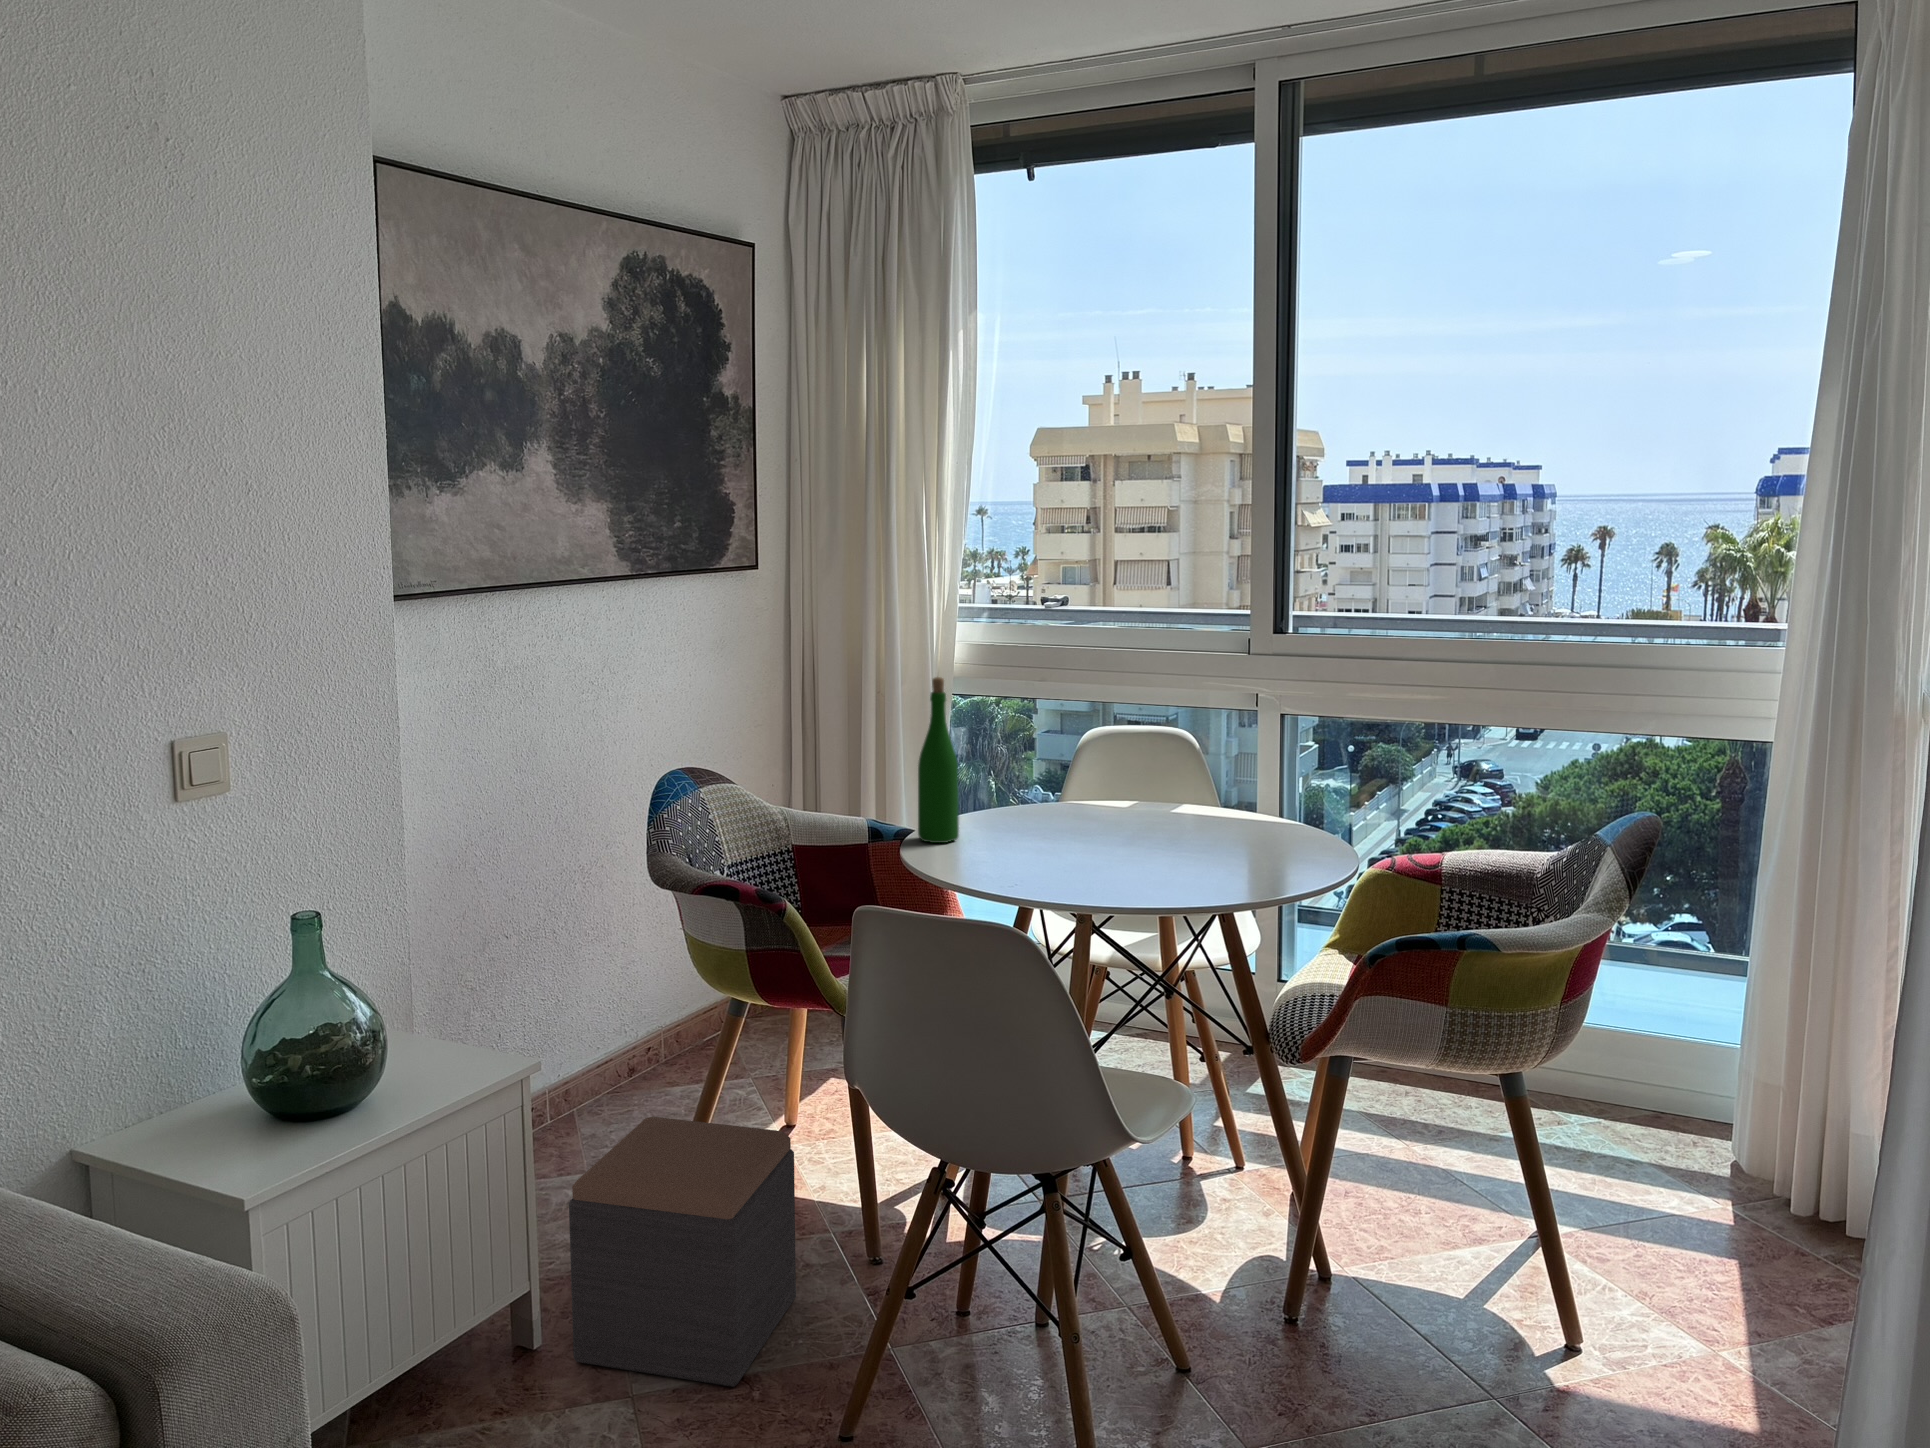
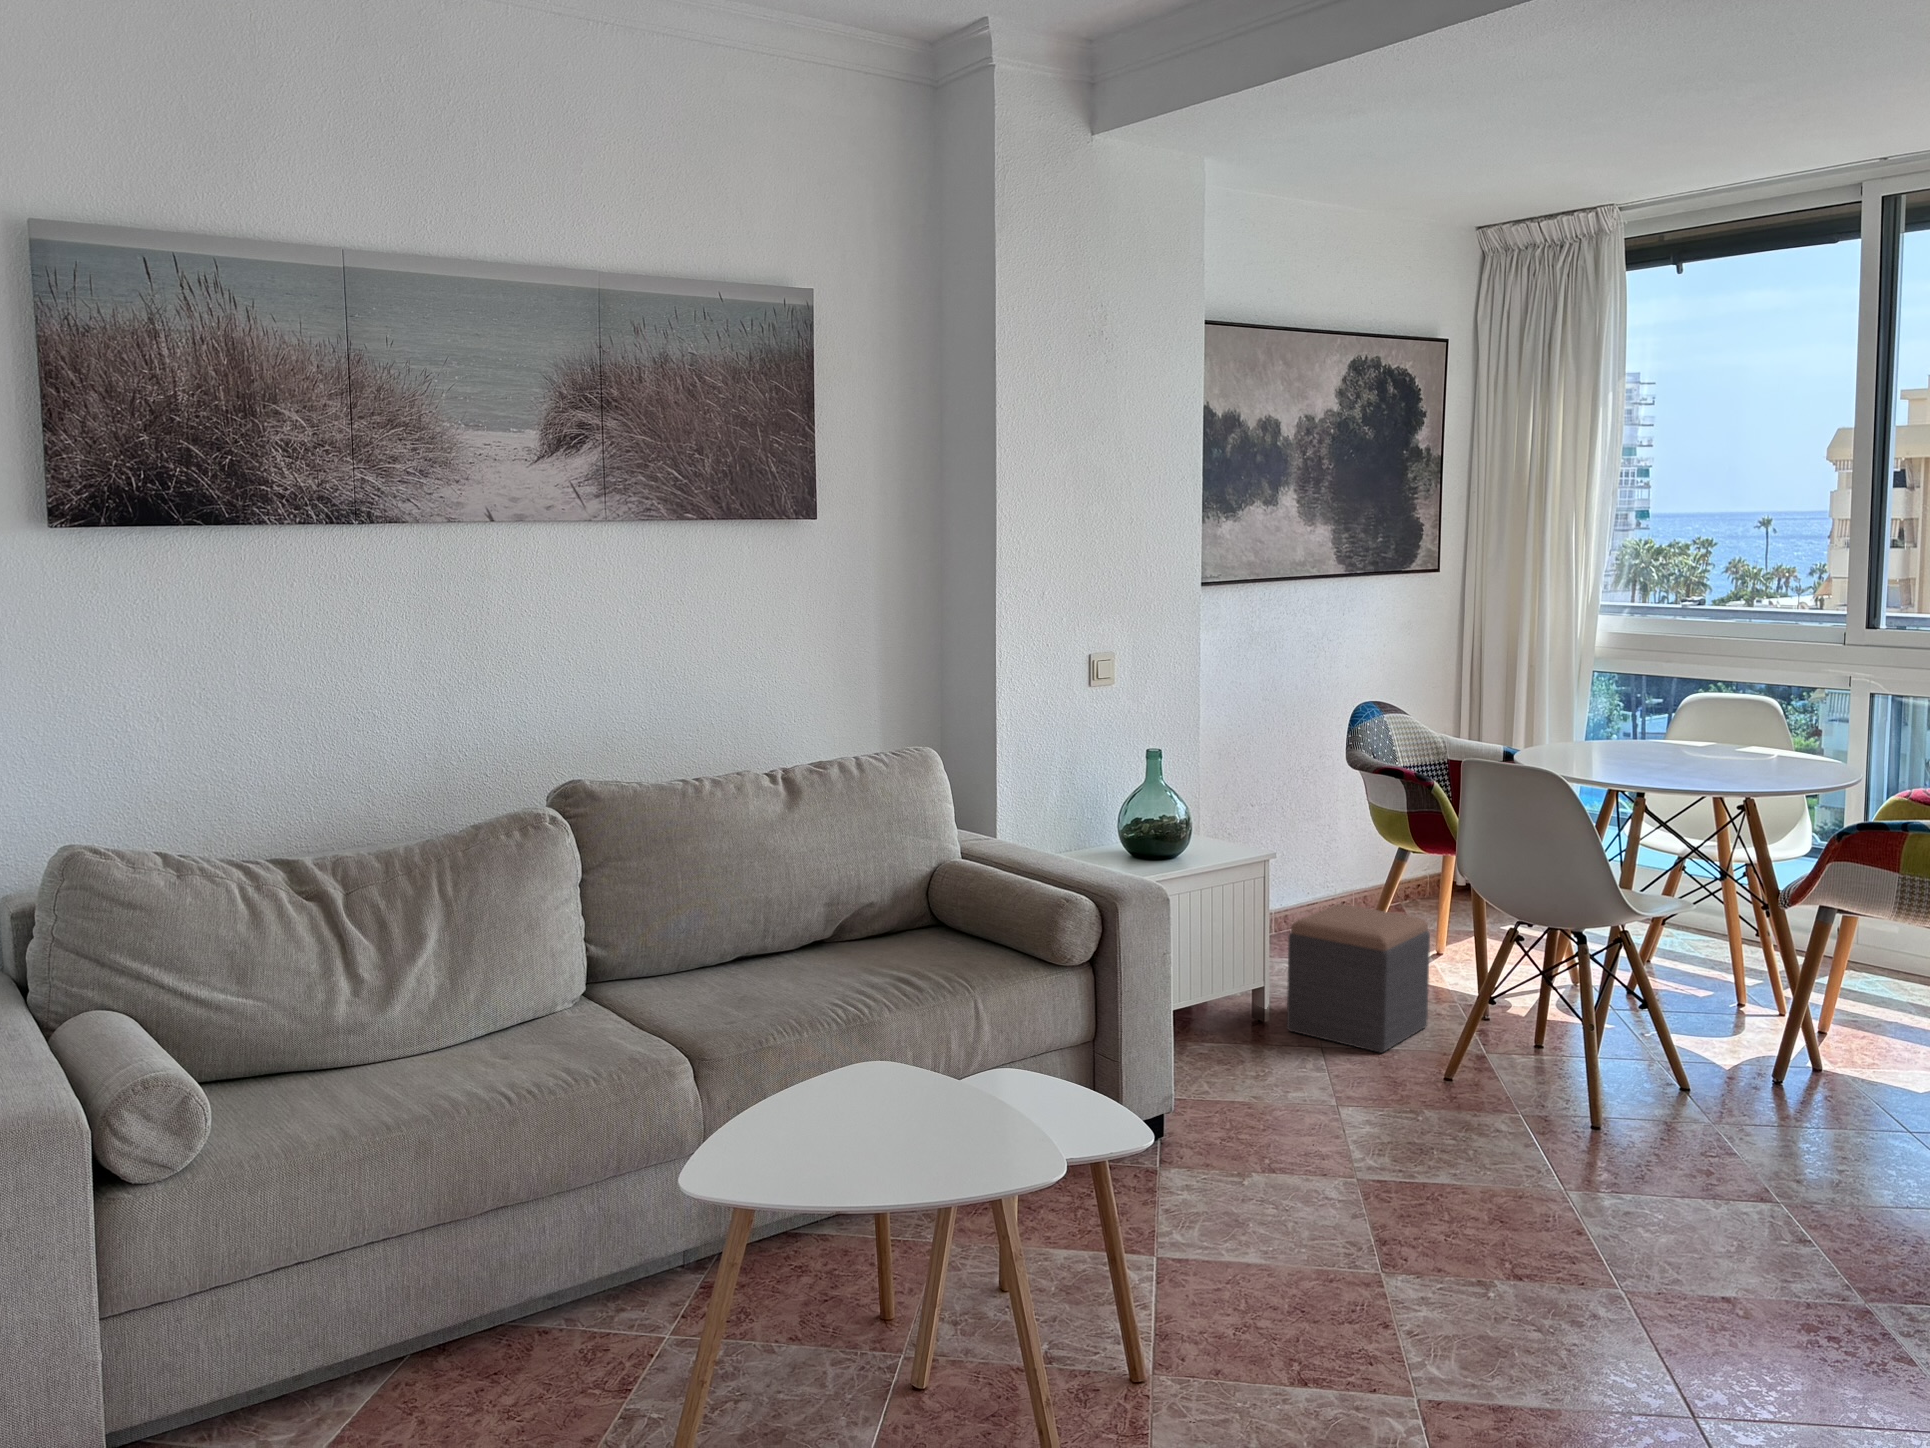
wine bottle: present [918,677,959,843] -> none [1531,643,1561,753]

